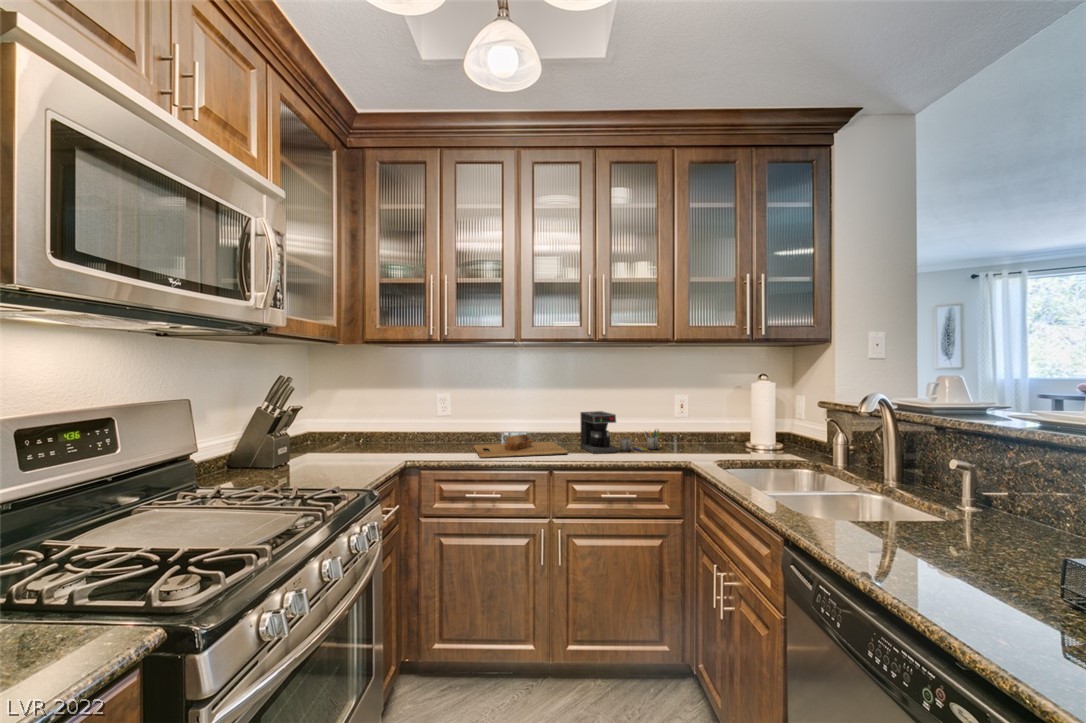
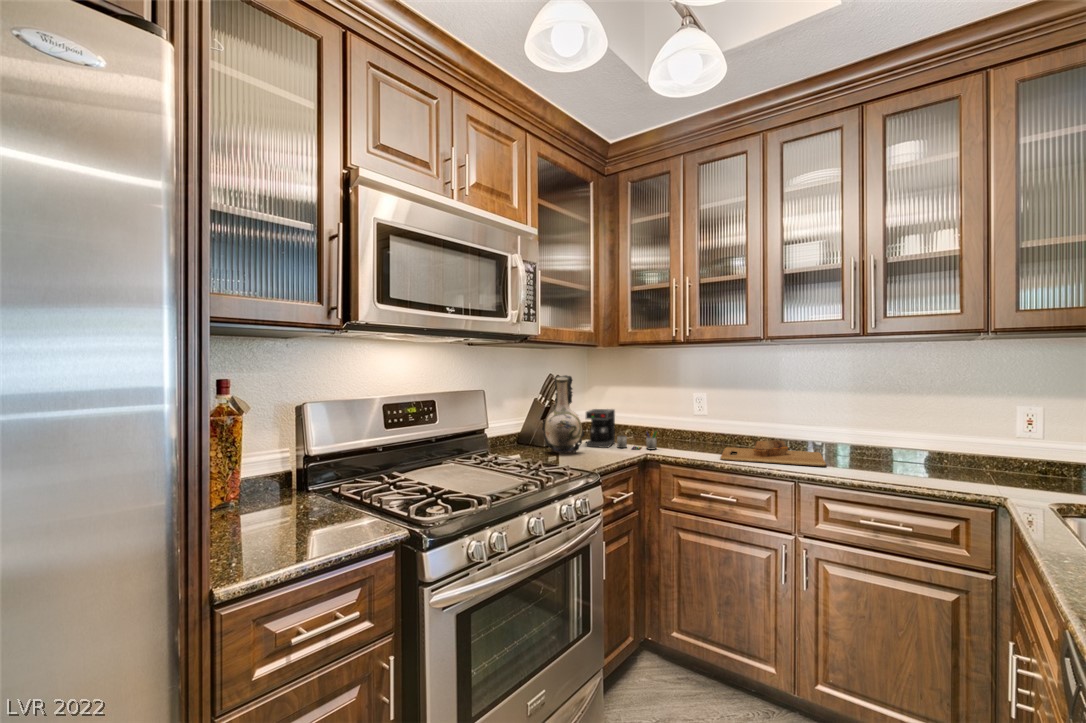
decorative vase: none [274,377,332,472] -> present [542,375,585,453]
coffee maker: present [580,411,659,454] -> present [586,409,658,450]

